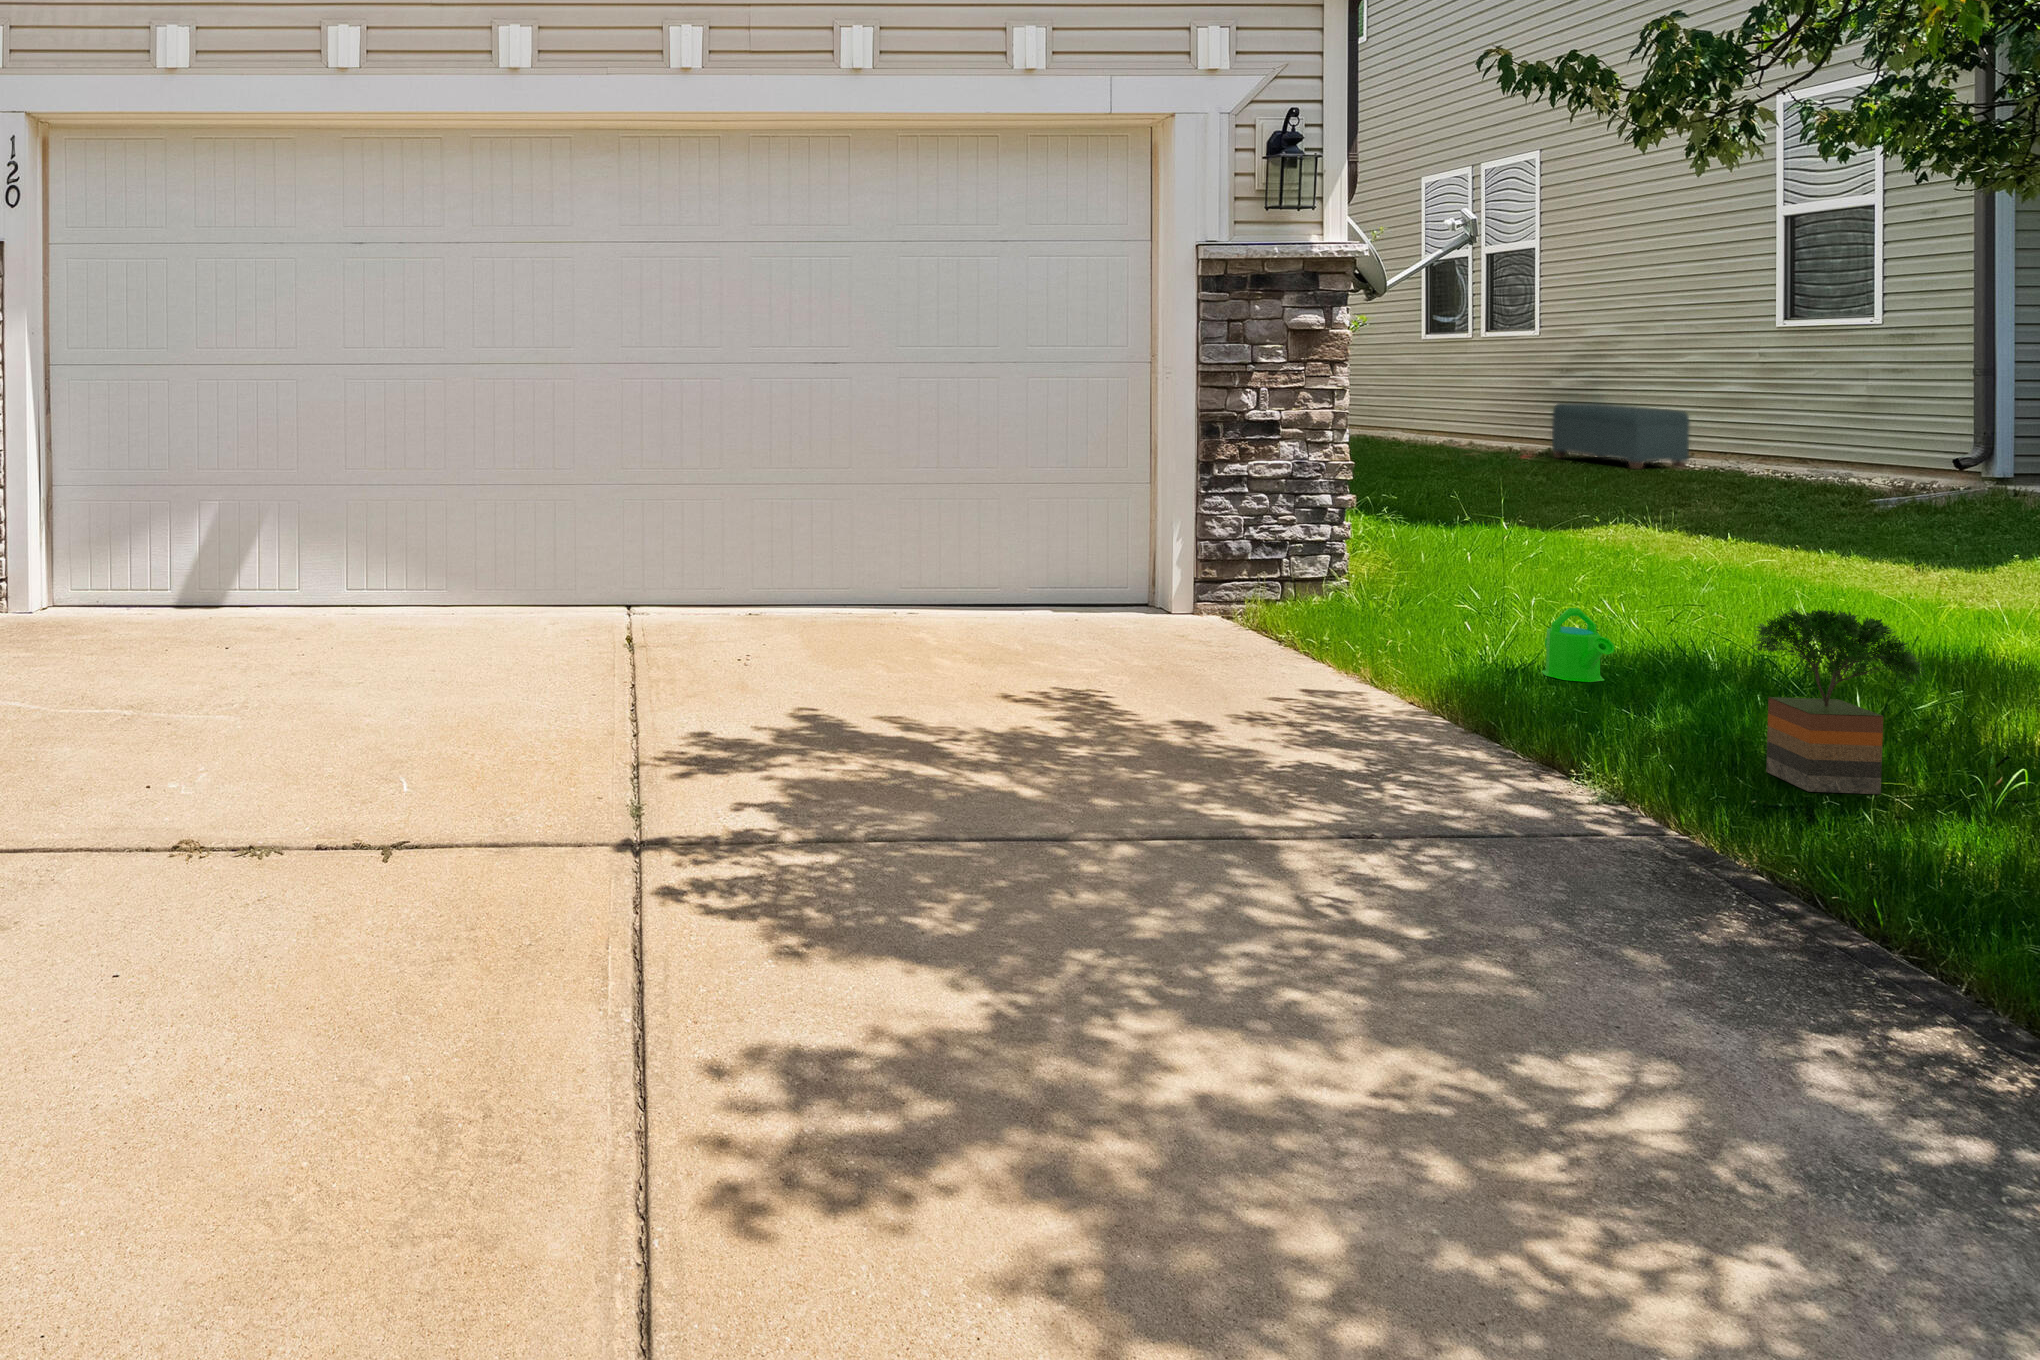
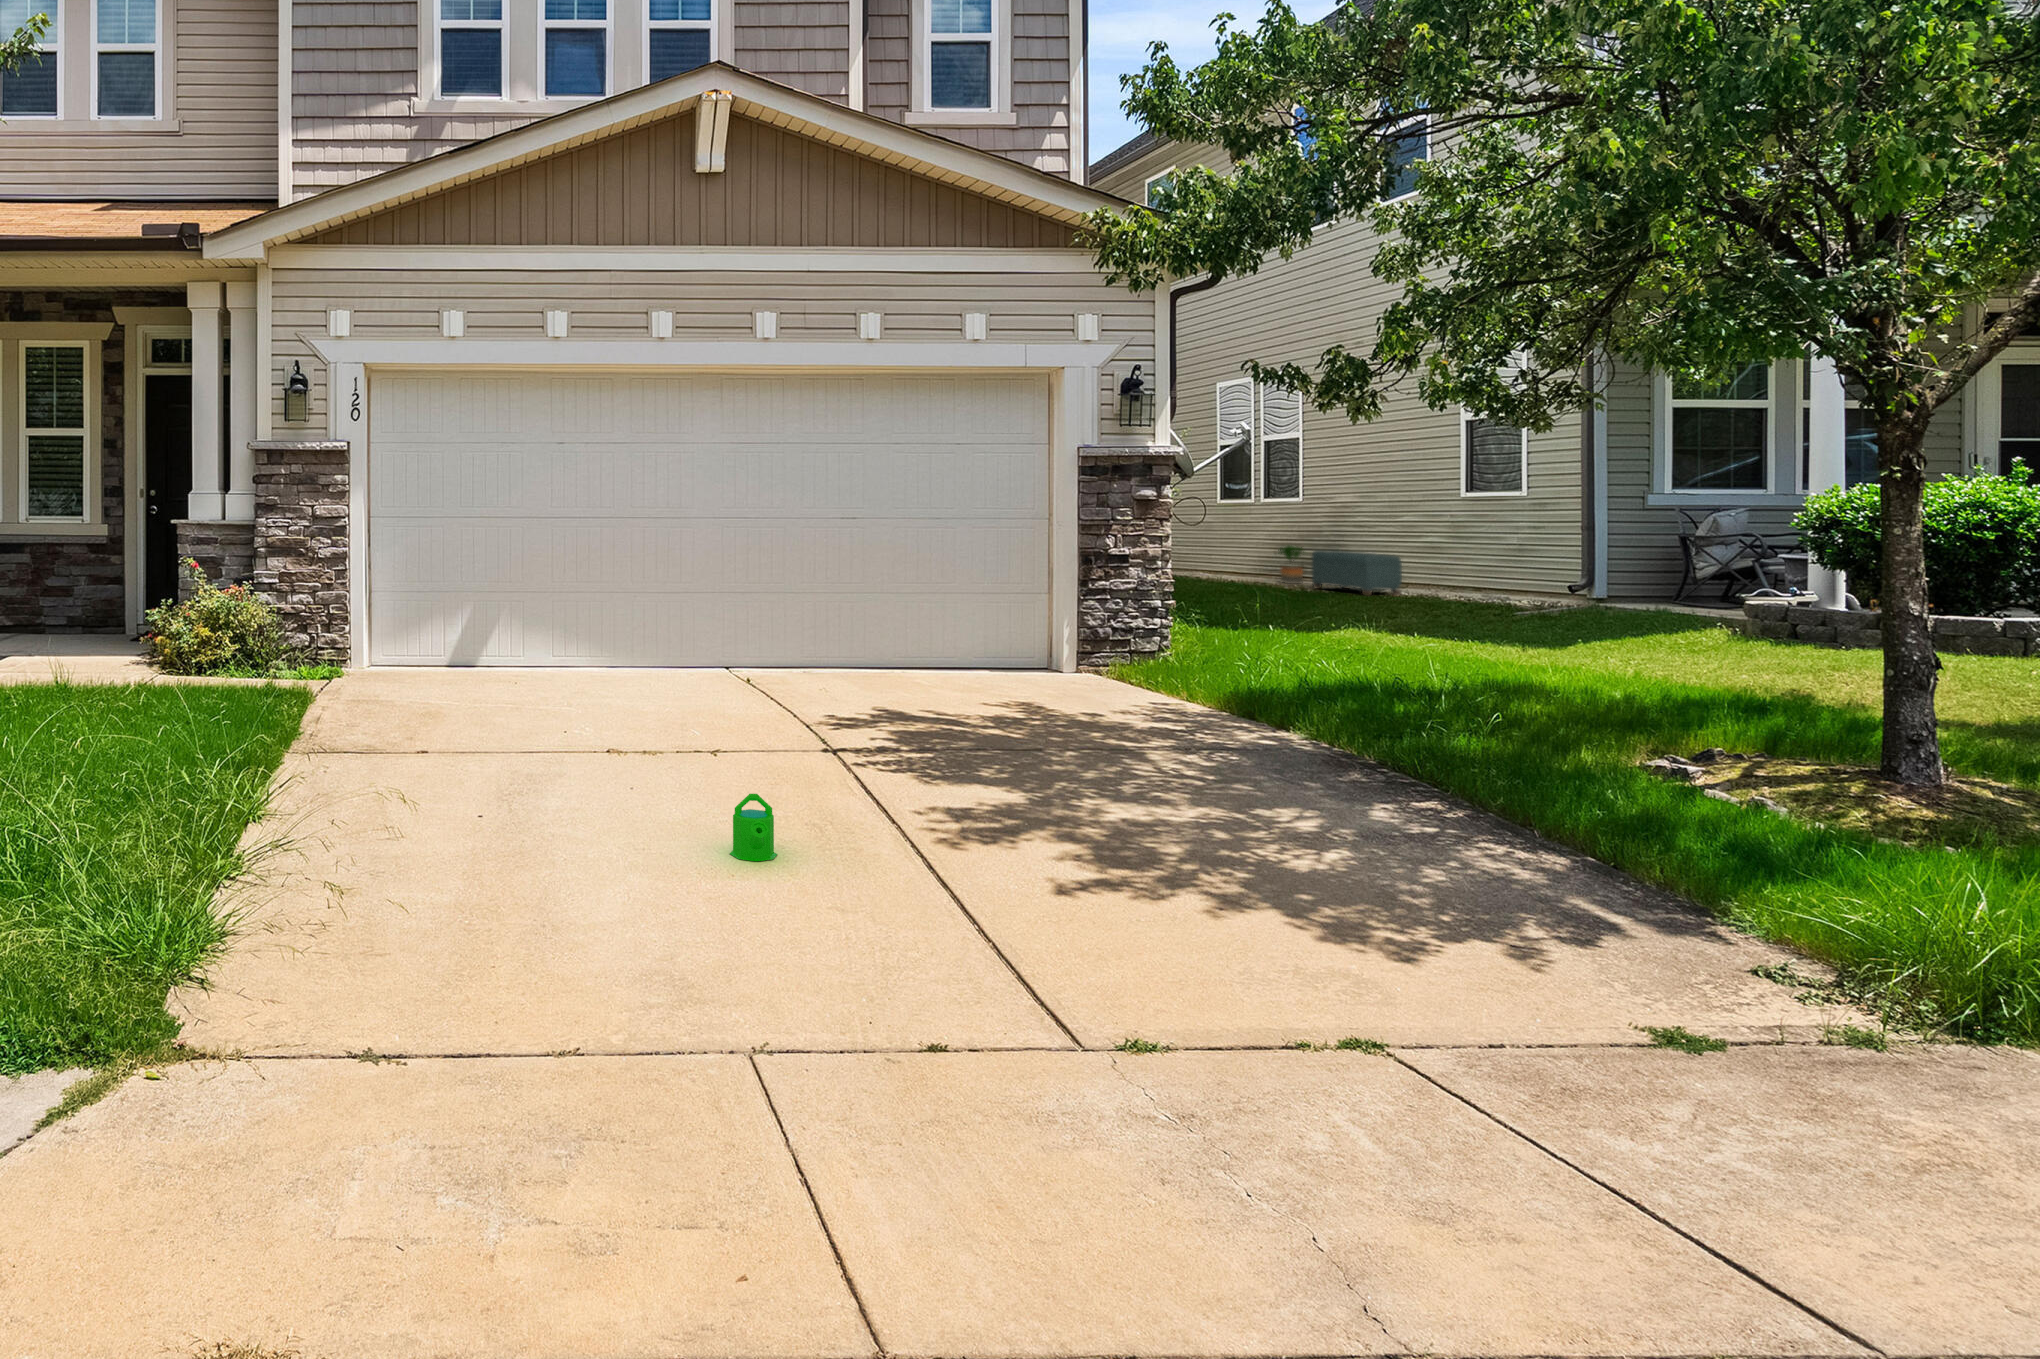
potted tree: present [1753,607,1924,794] -> present [1278,546,1304,584]
watering can: present [1542,608,1614,682] -> present [730,794,777,861]

